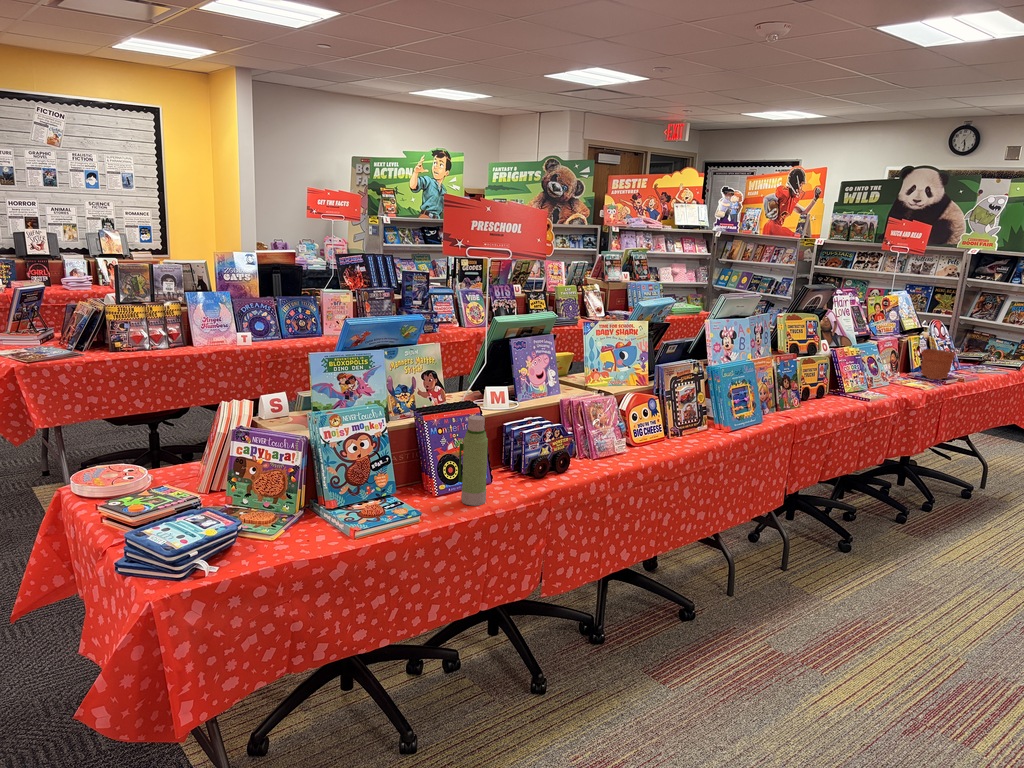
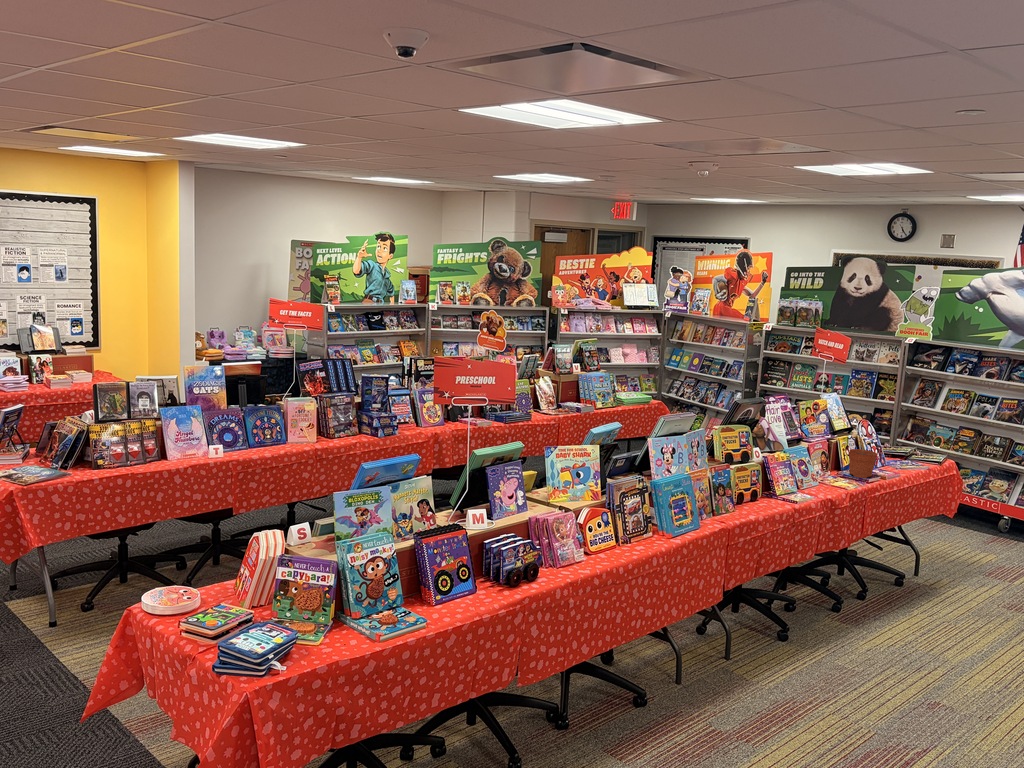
water bottle: present [459,415,488,506] -> none [453,540,477,612]

